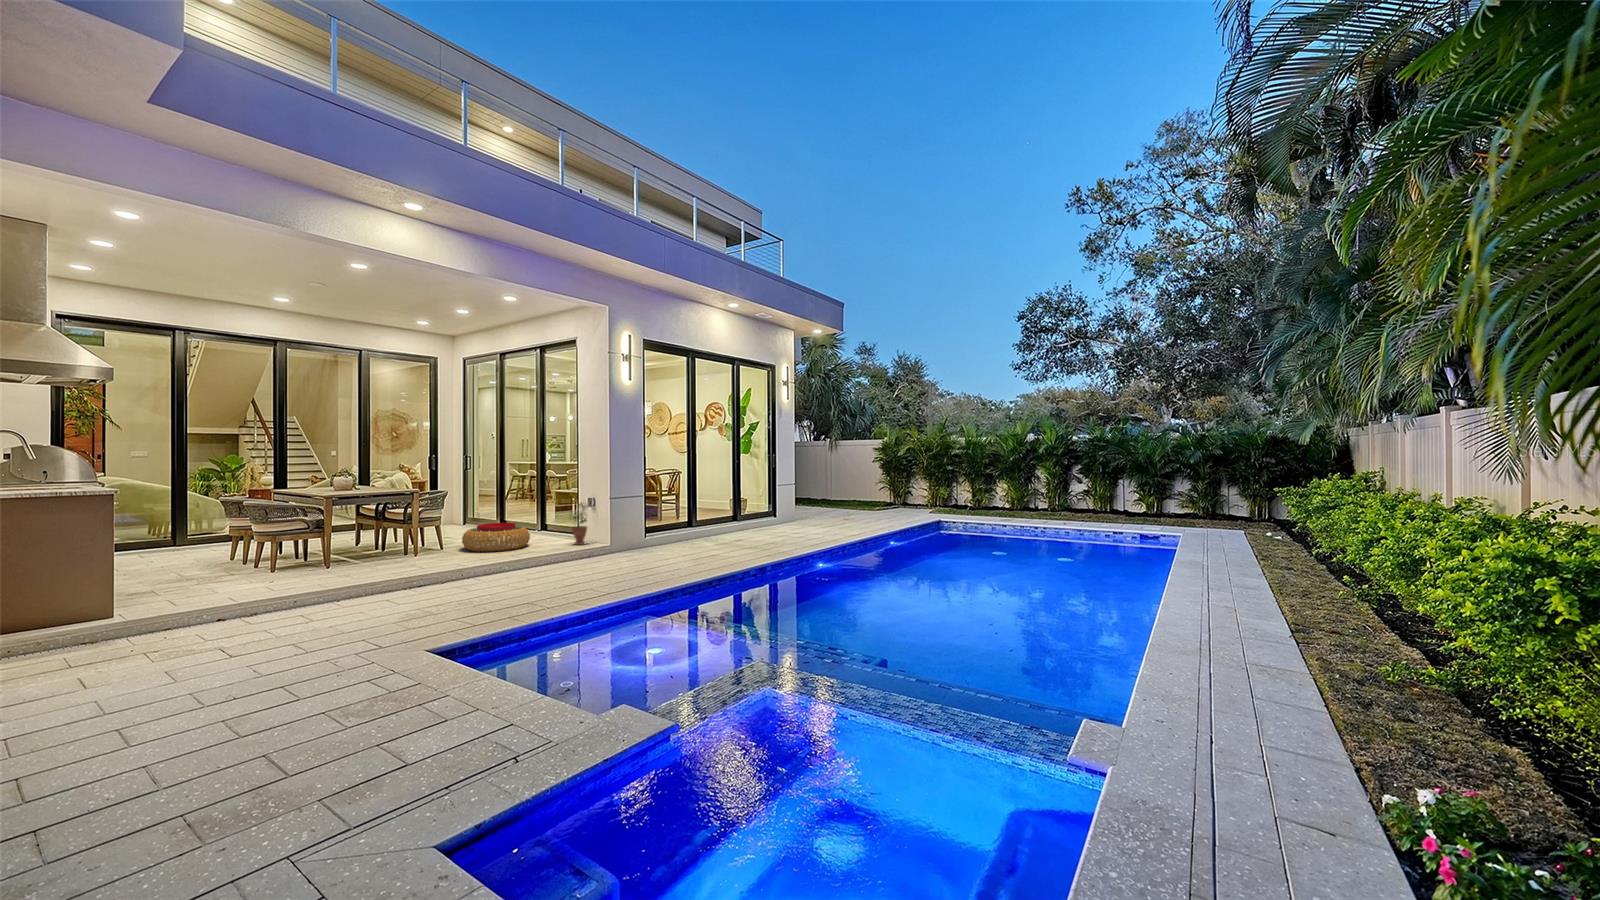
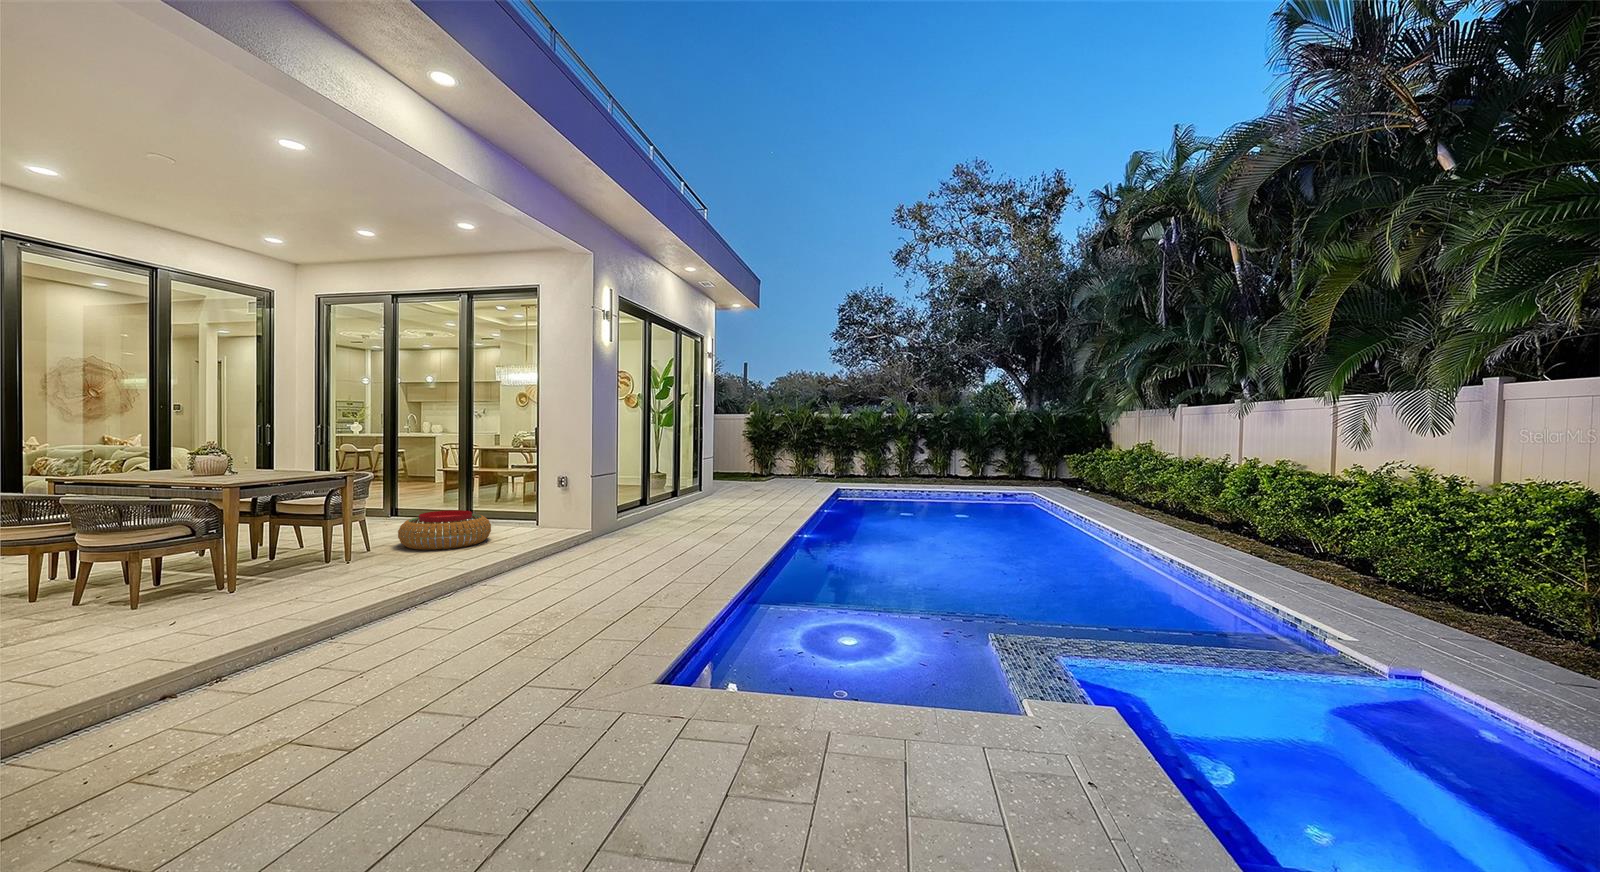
potted plant: present [572,503,588,545] -> none [538,479,563,533]

